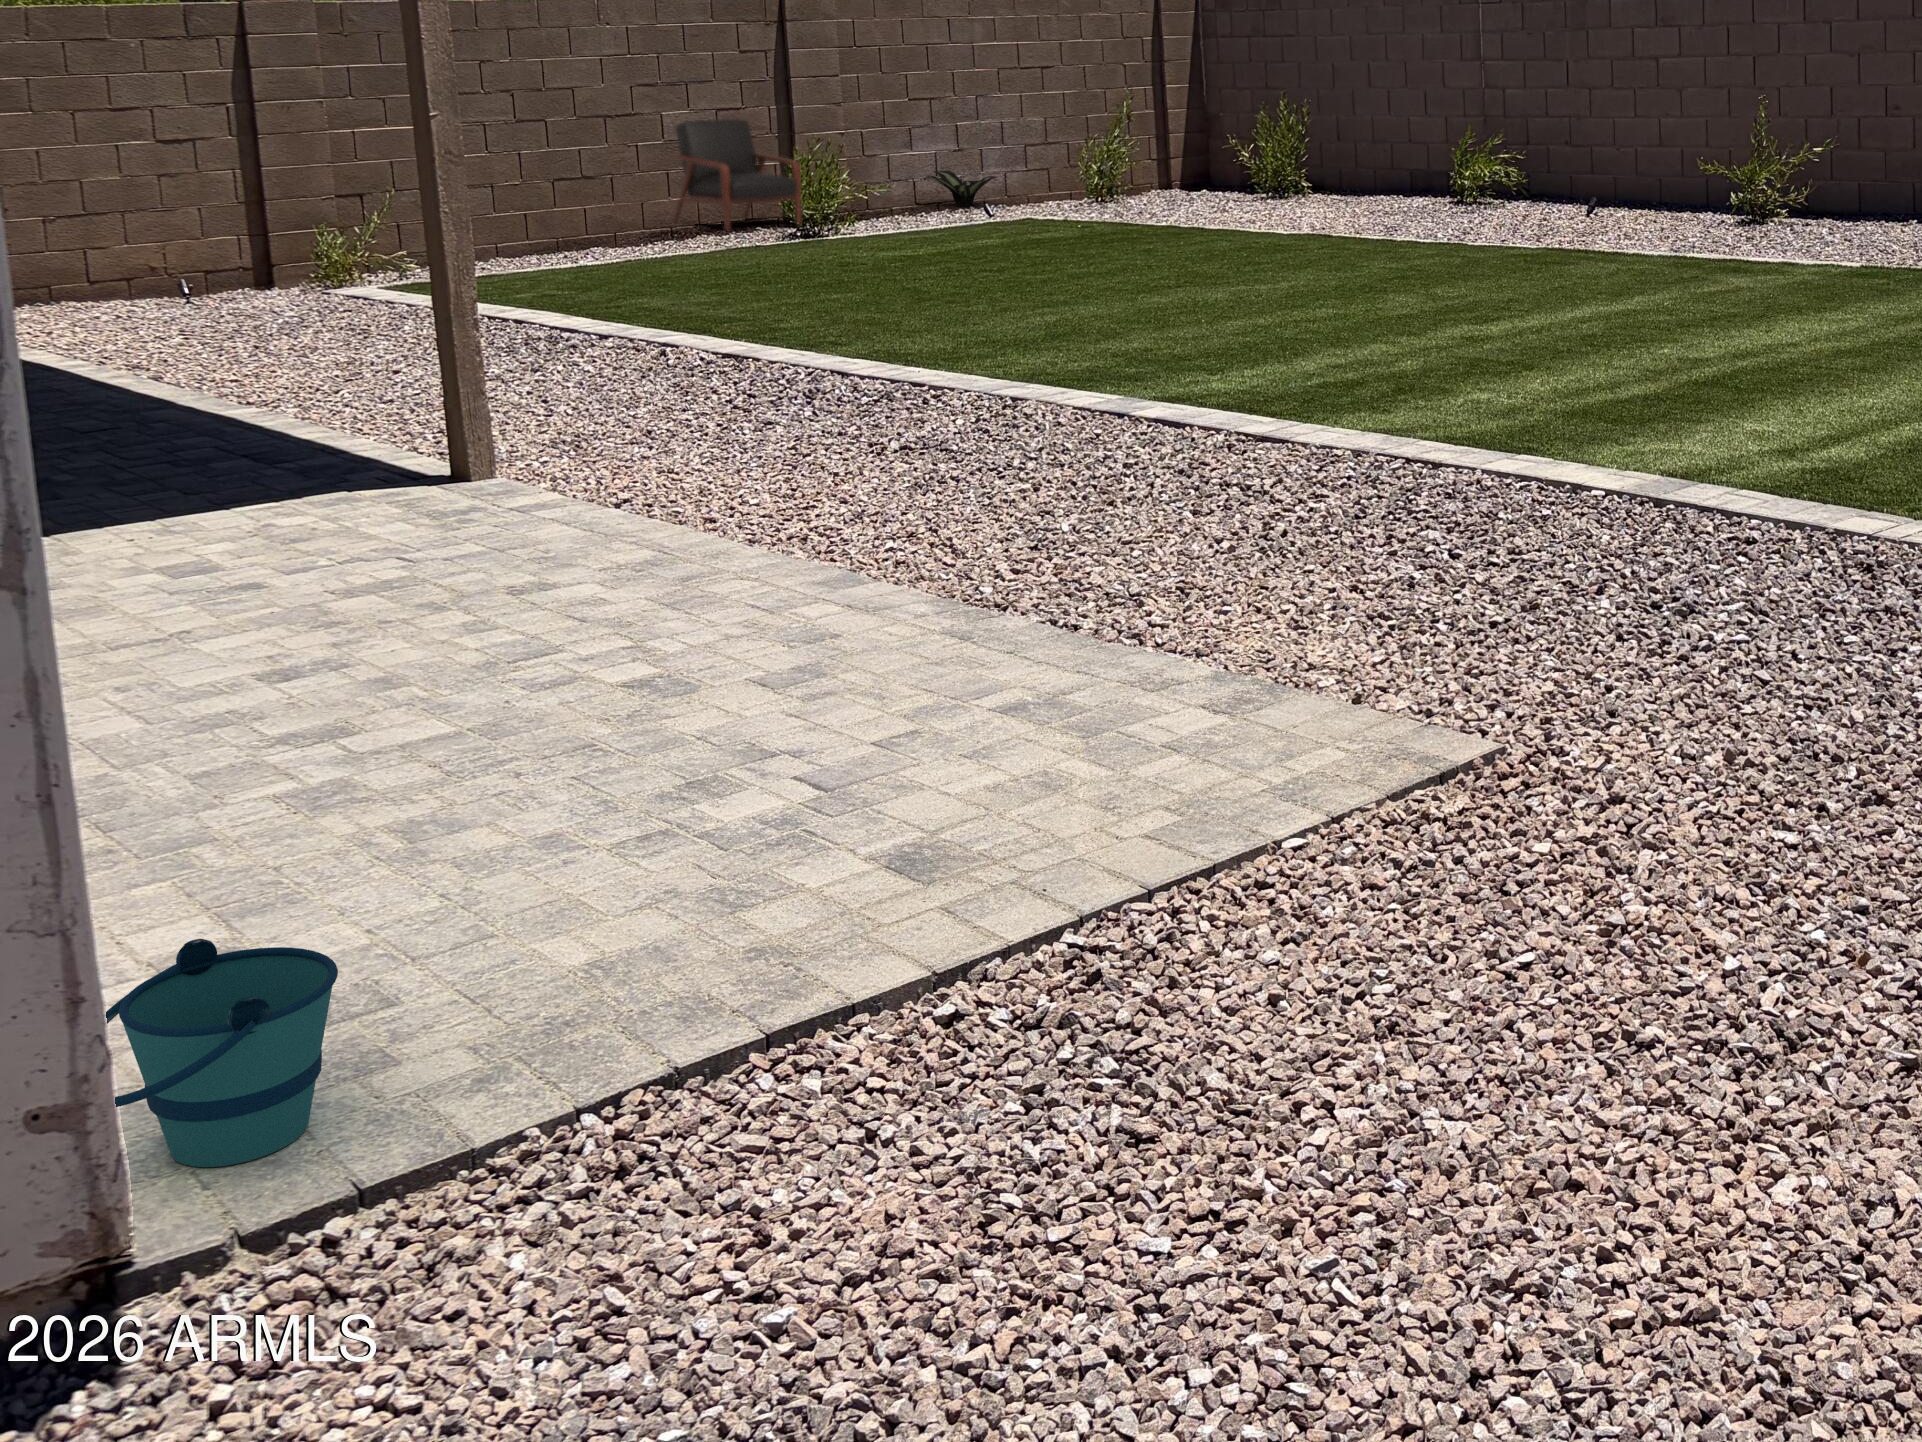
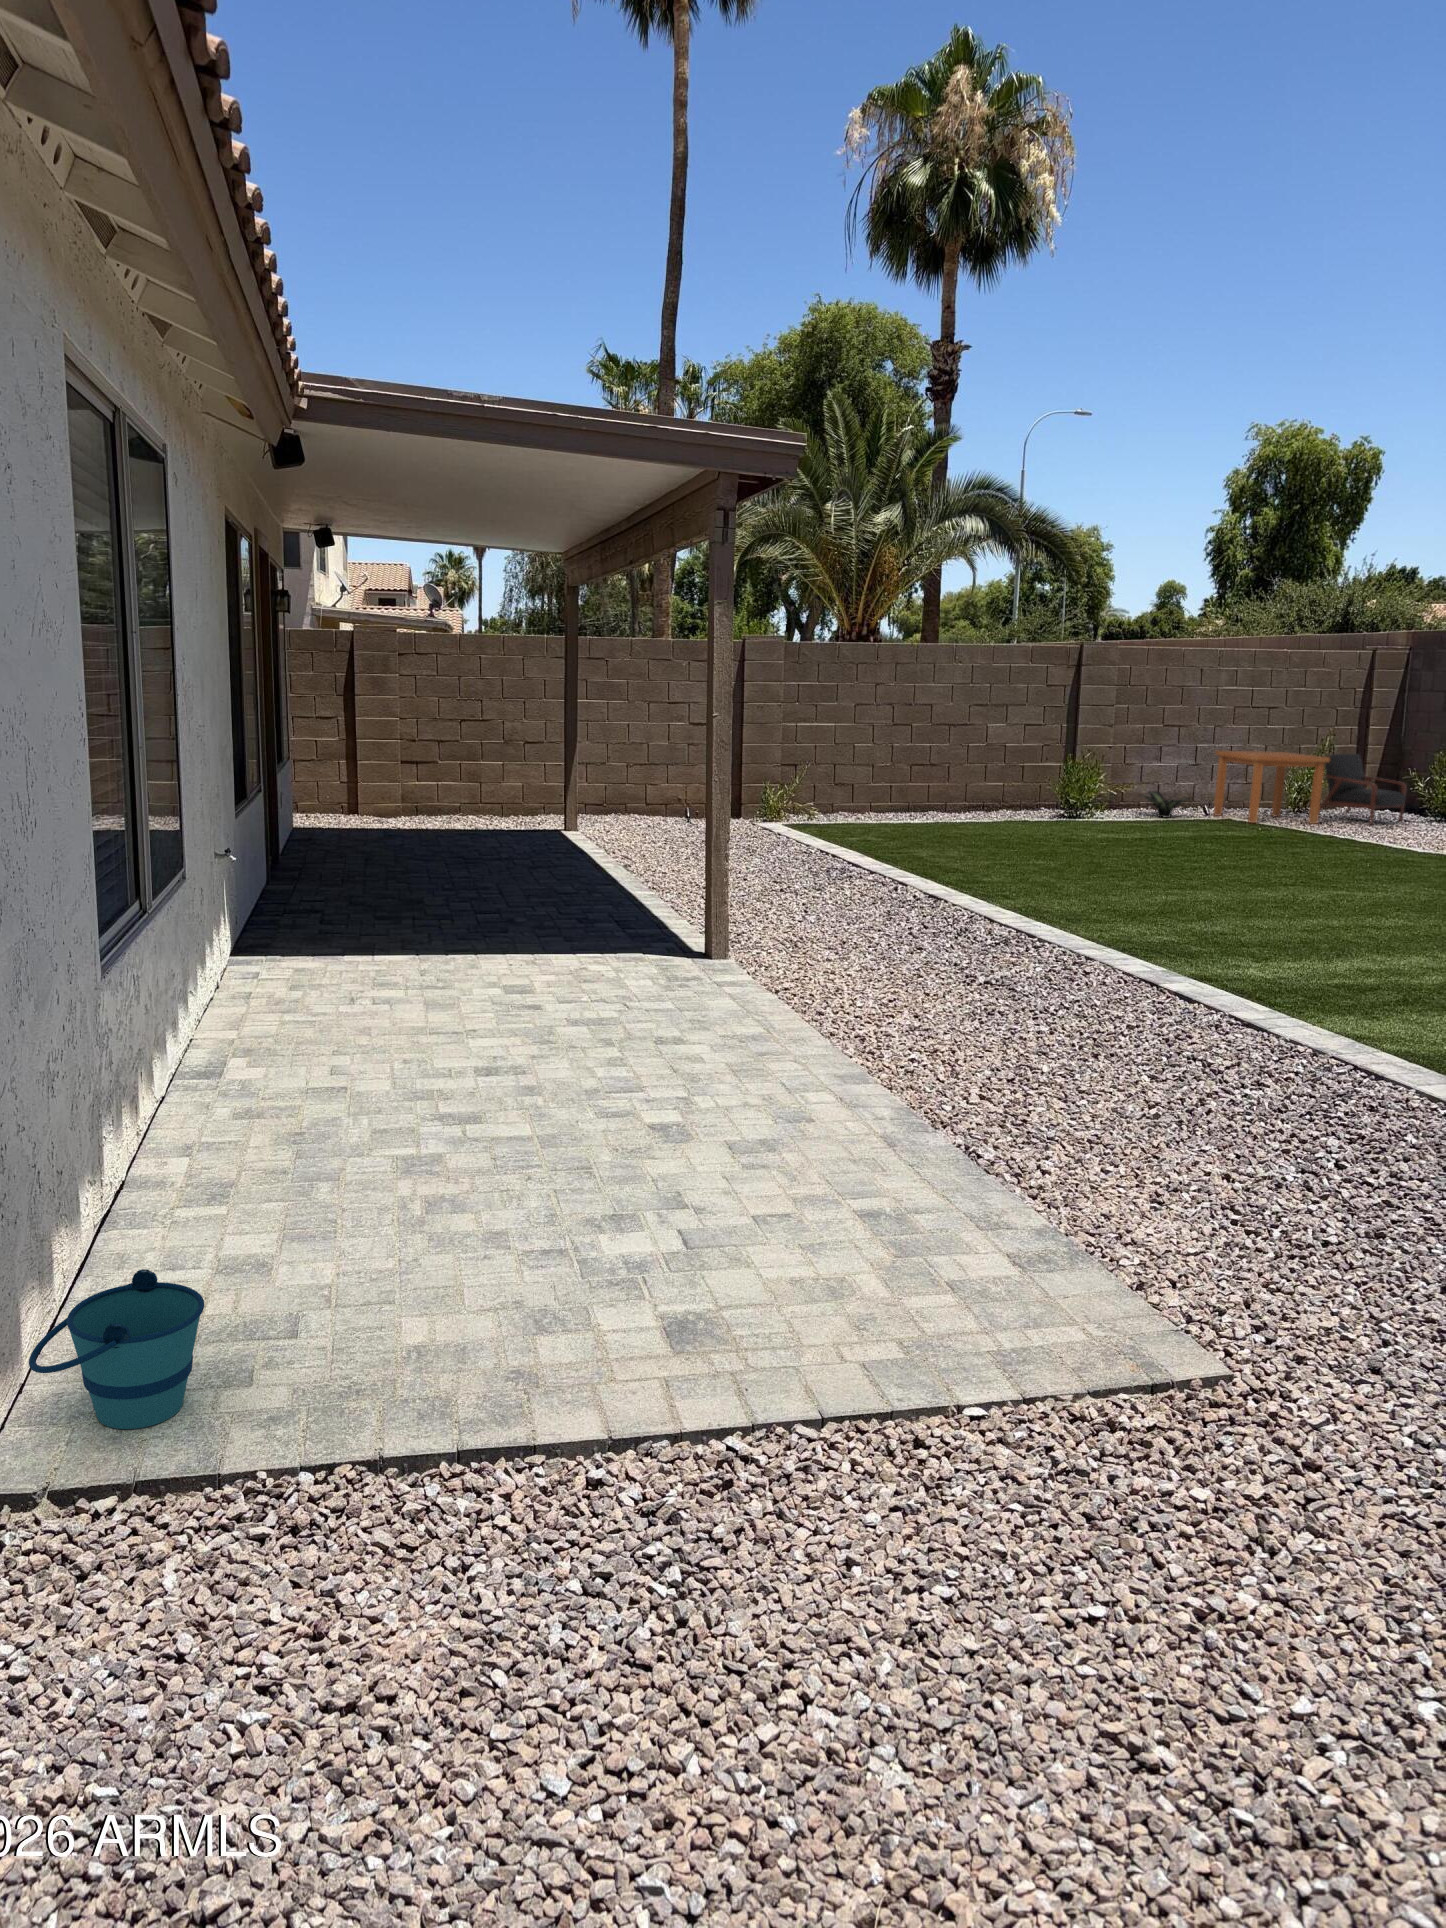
dining table: none [1017,107,1165,204] -> present [1213,750,1330,824]
chair: present [671,119,802,230] -> present [1319,753,1407,825]

